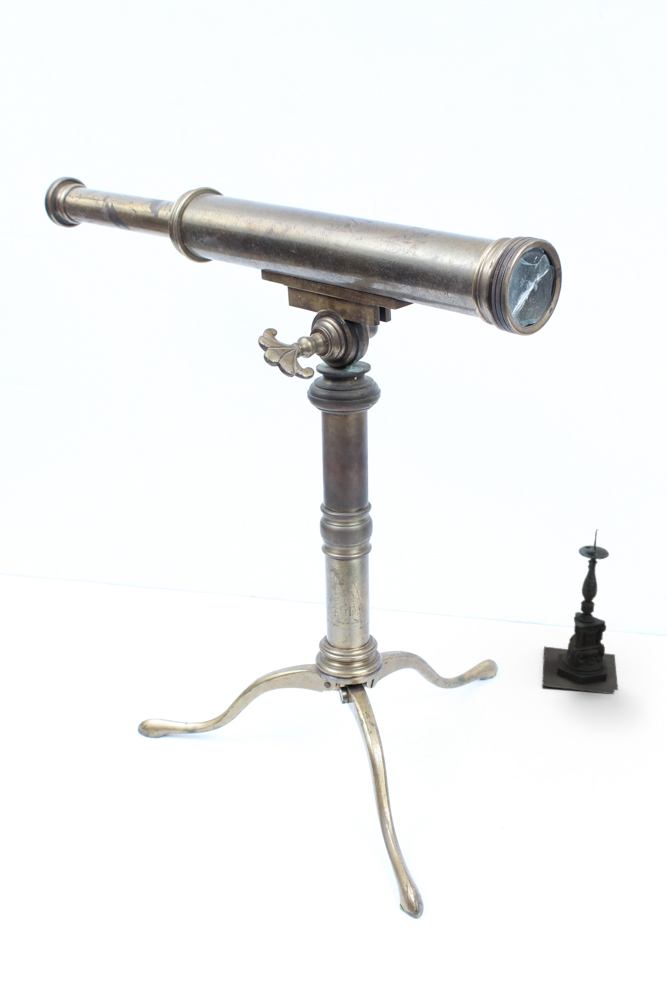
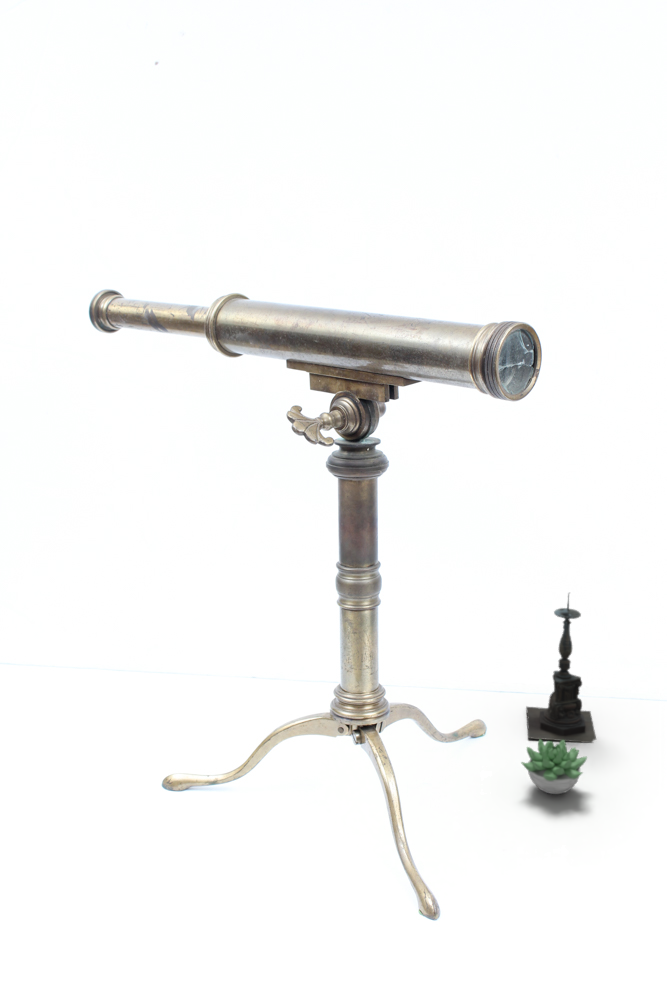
succulent plant: none [529,696,604,758] -> present [522,739,587,794]

